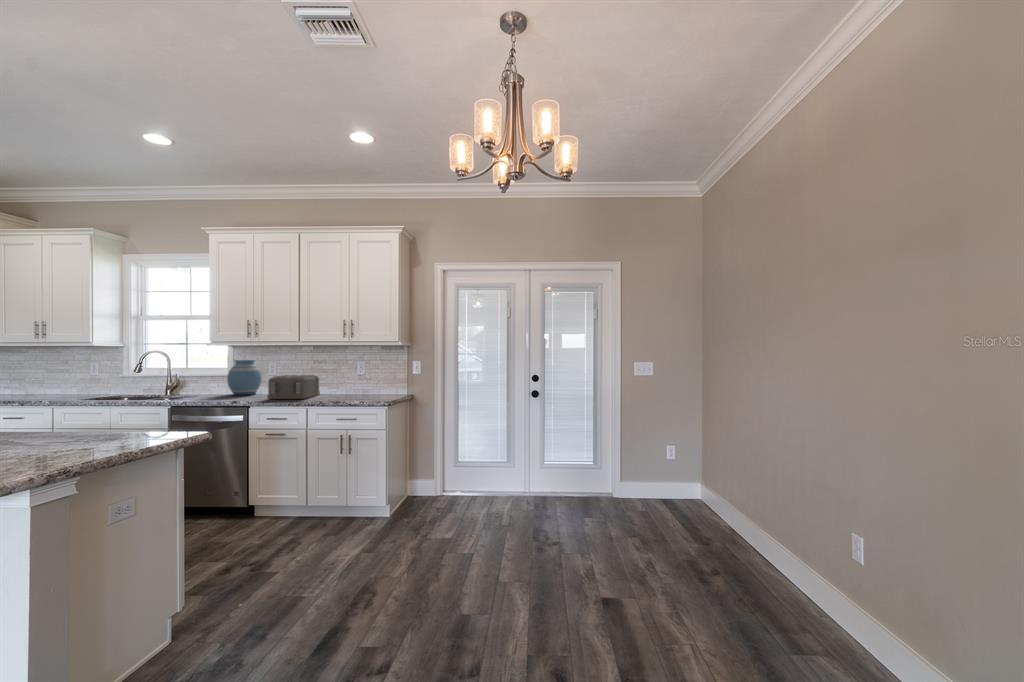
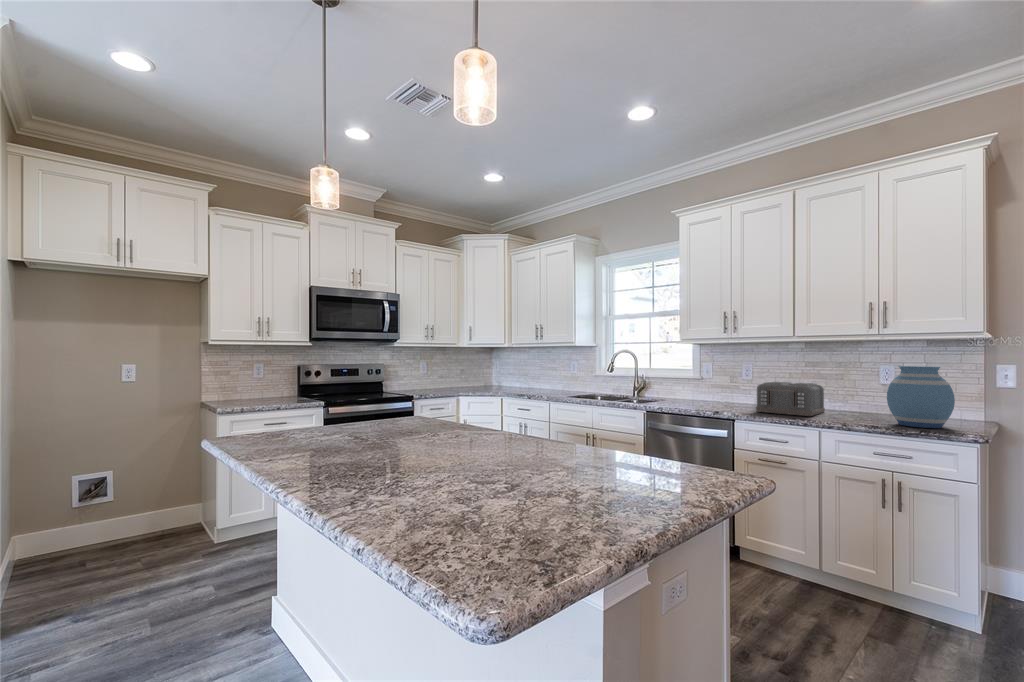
vase: present [227,360,262,395] -> present [887,366,955,428]

